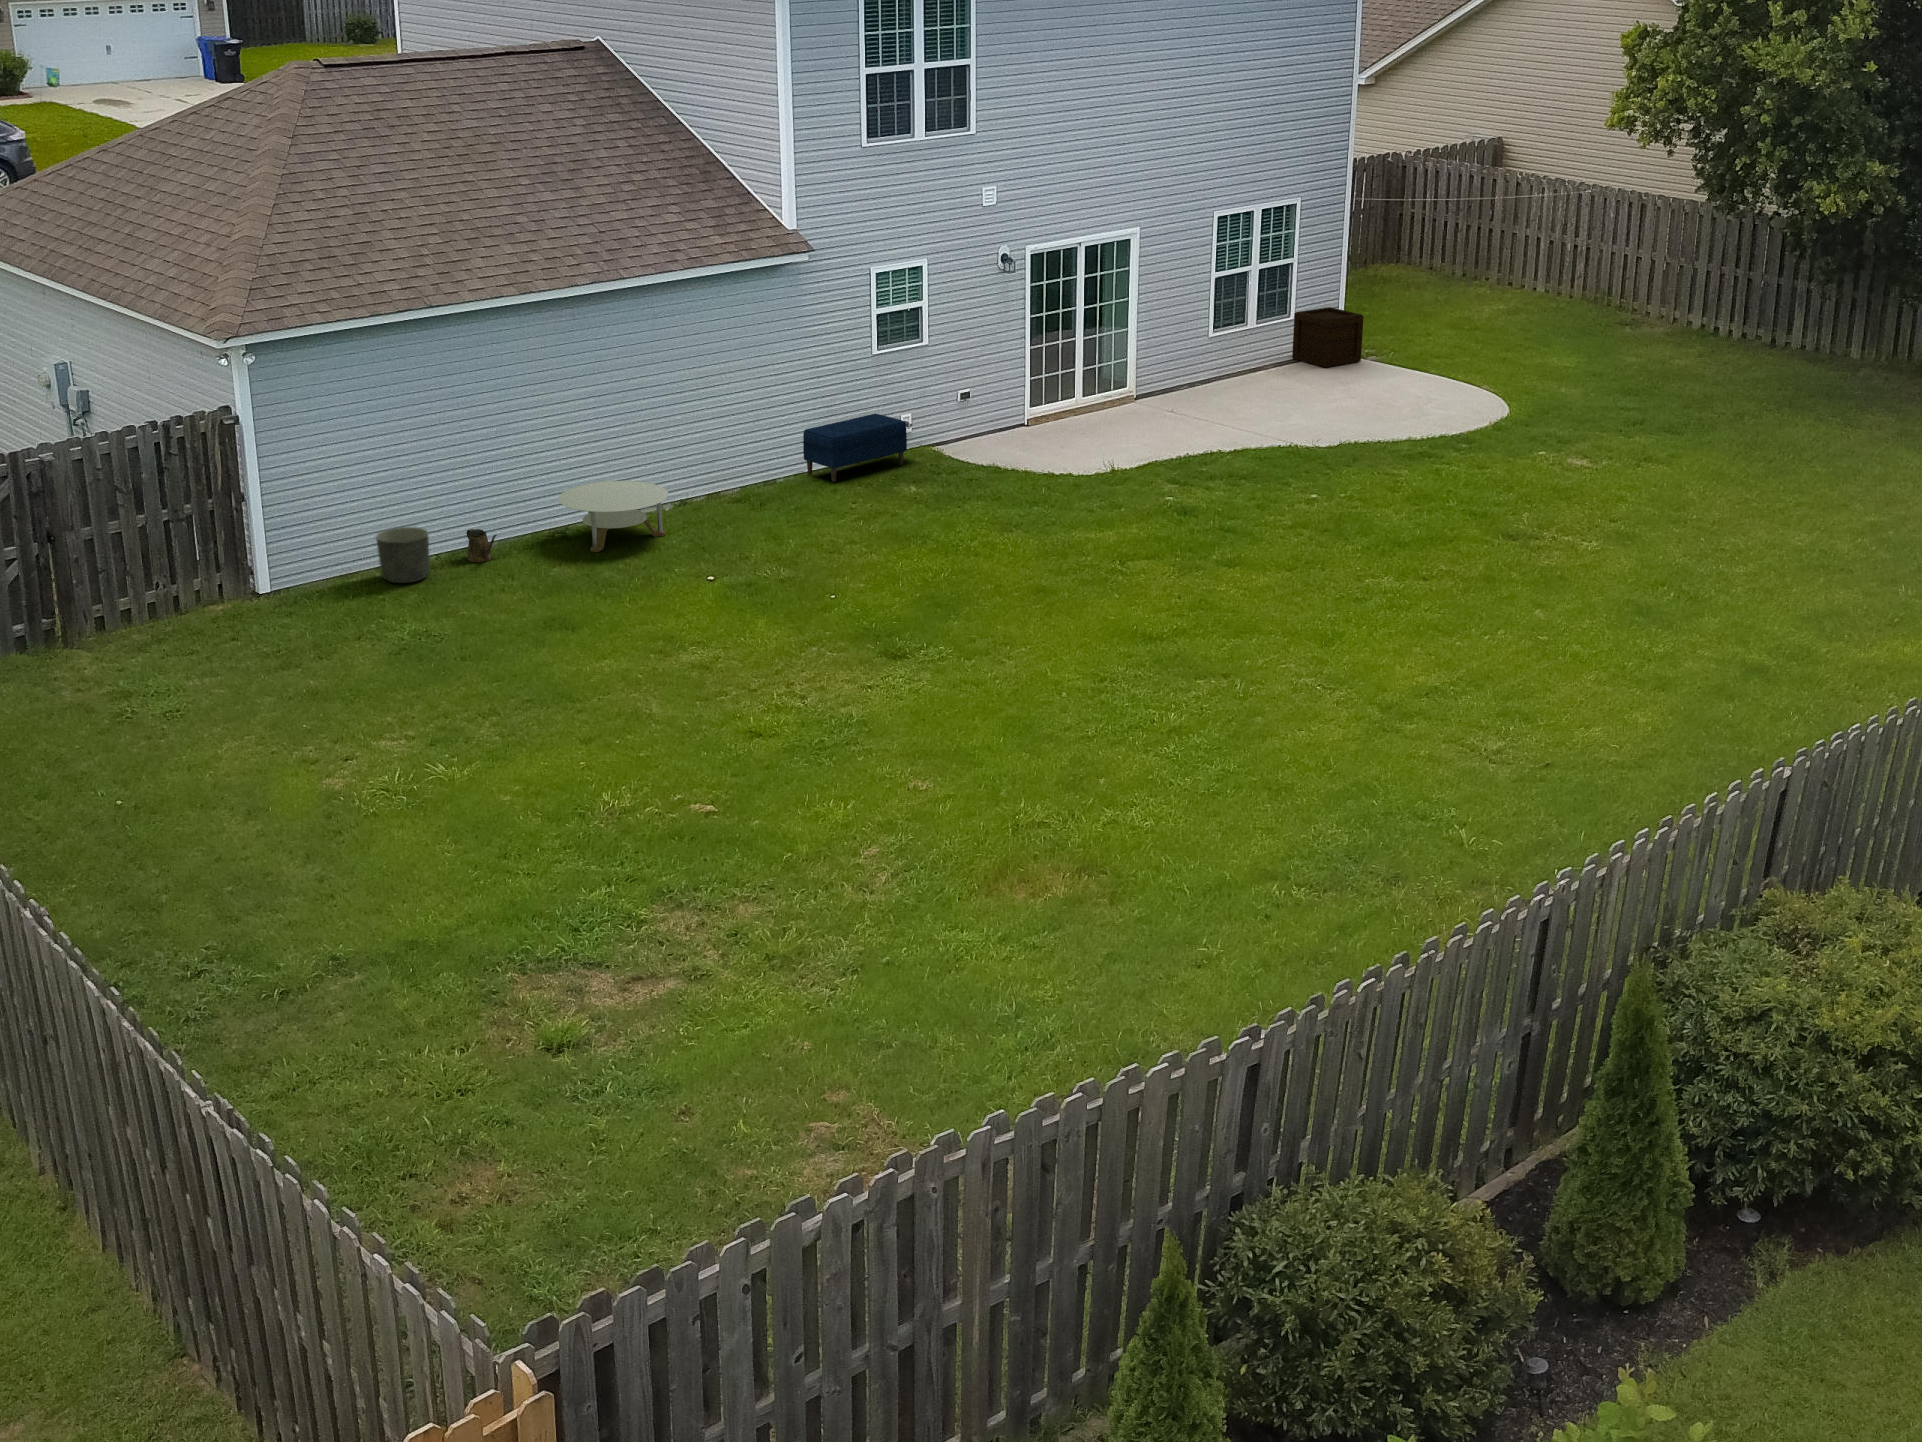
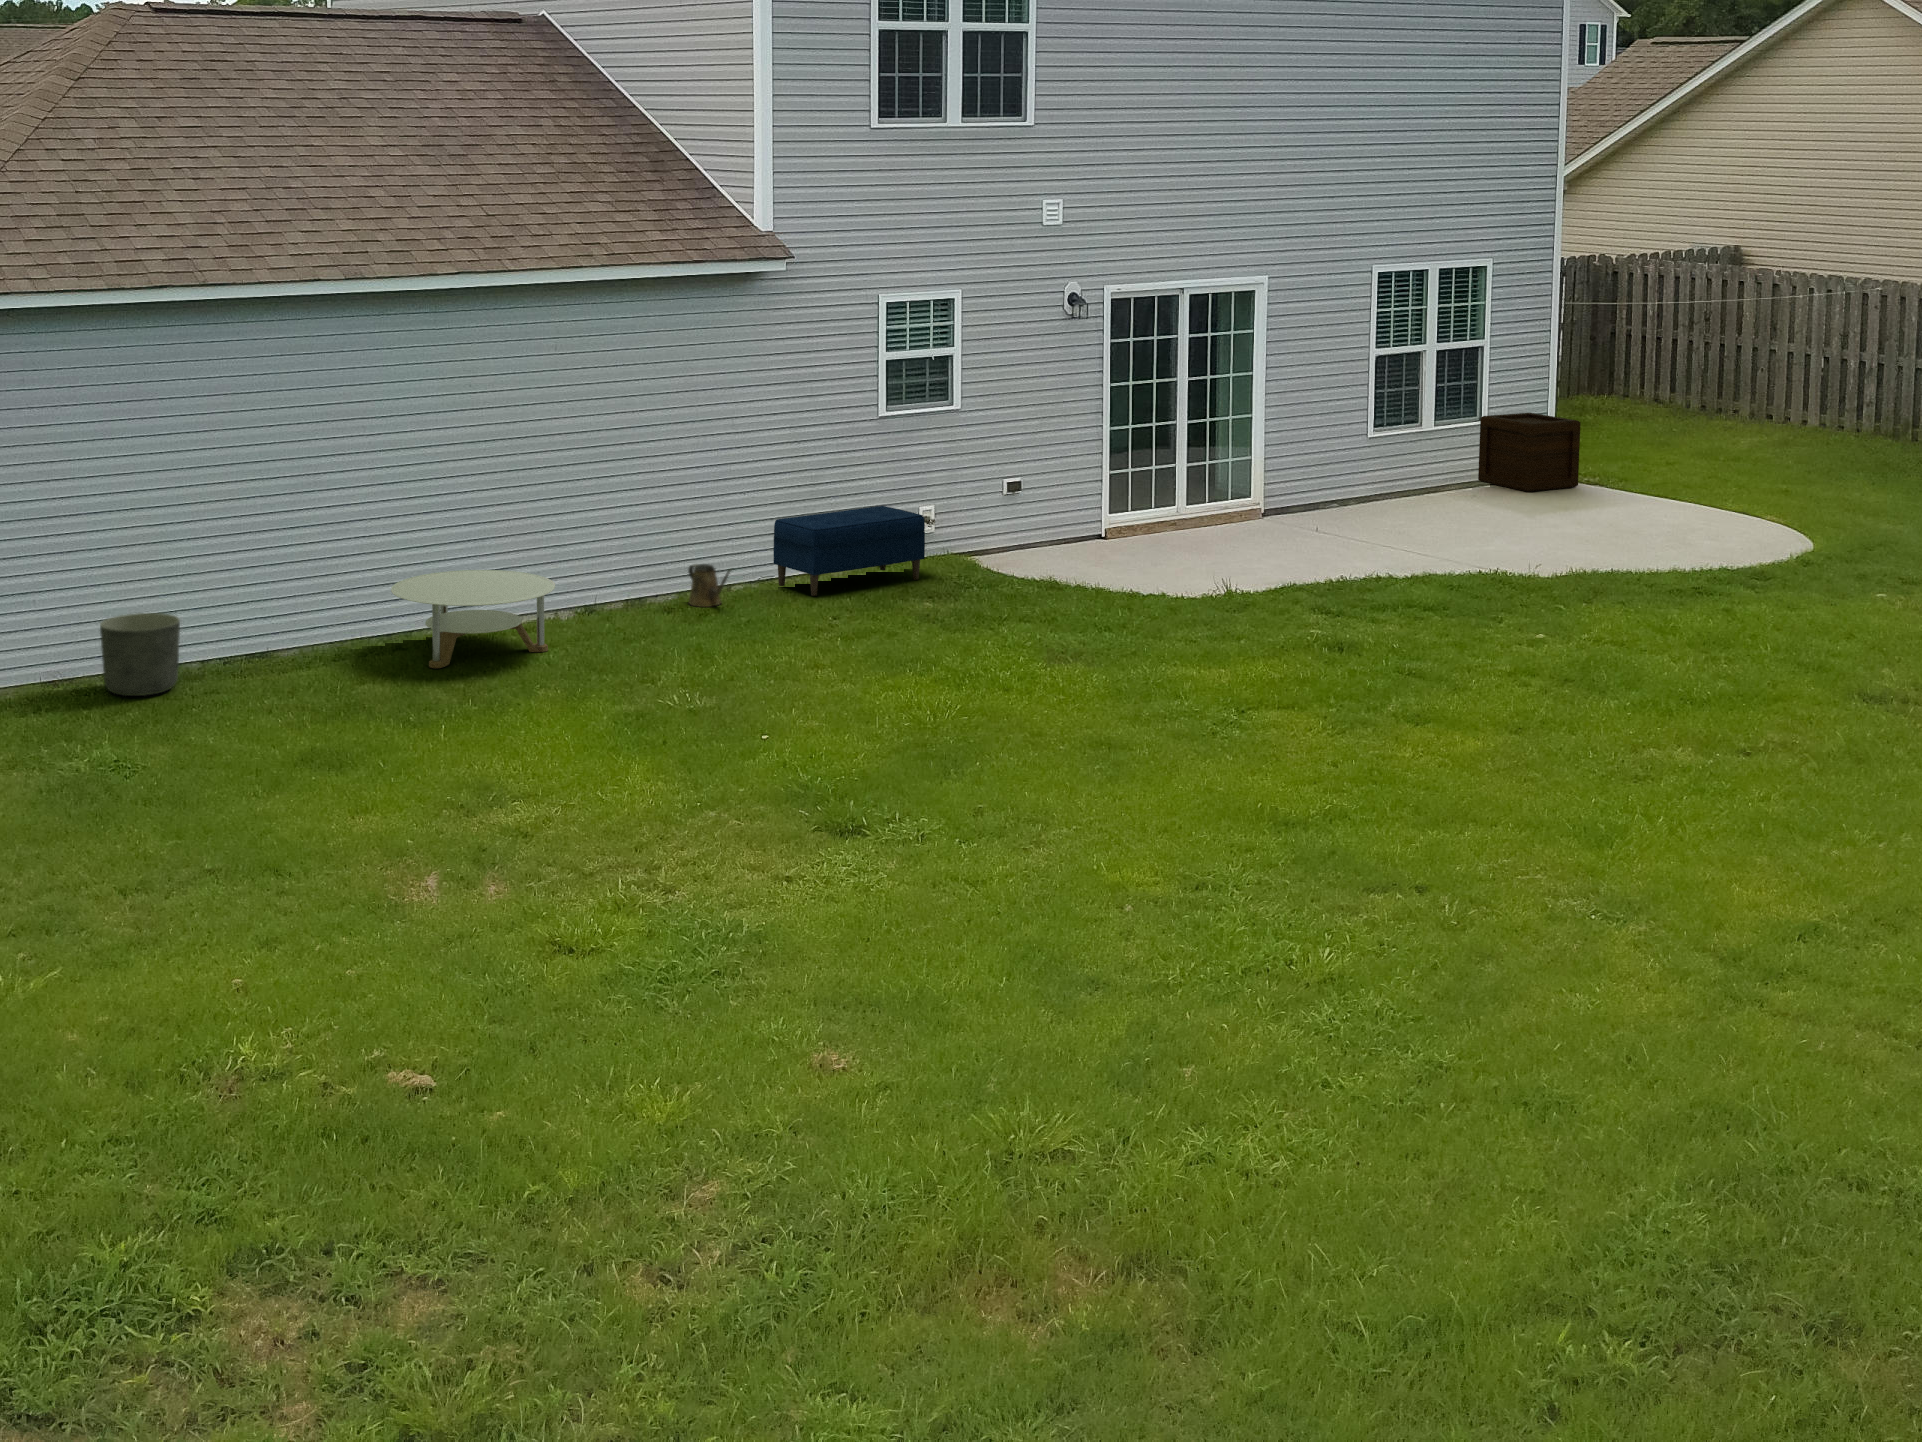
watering can: present [467,529,497,562] -> present [688,564,732,607]

